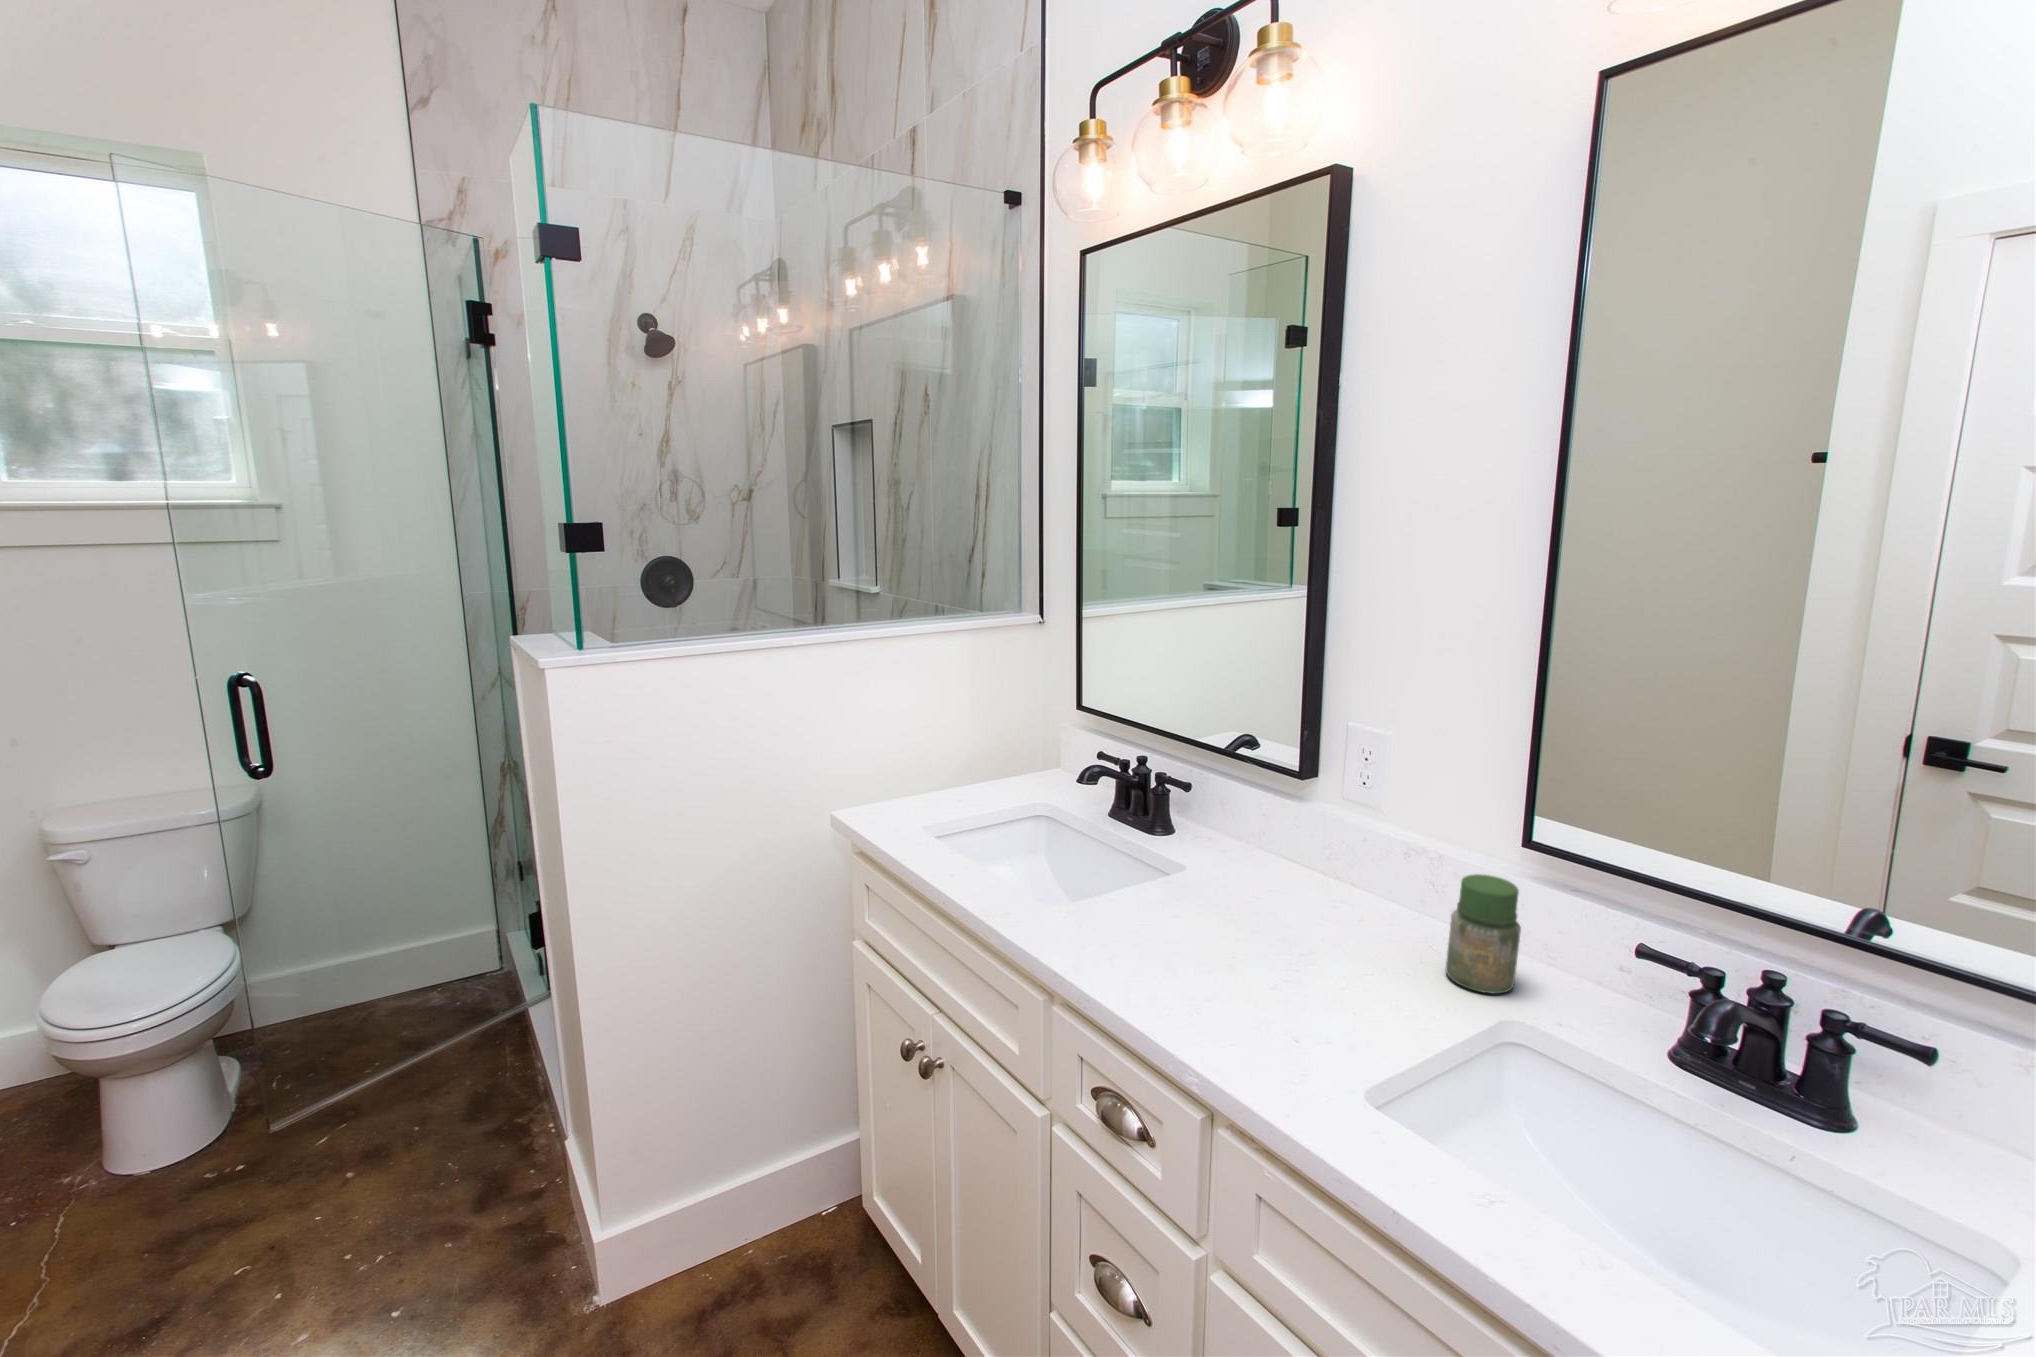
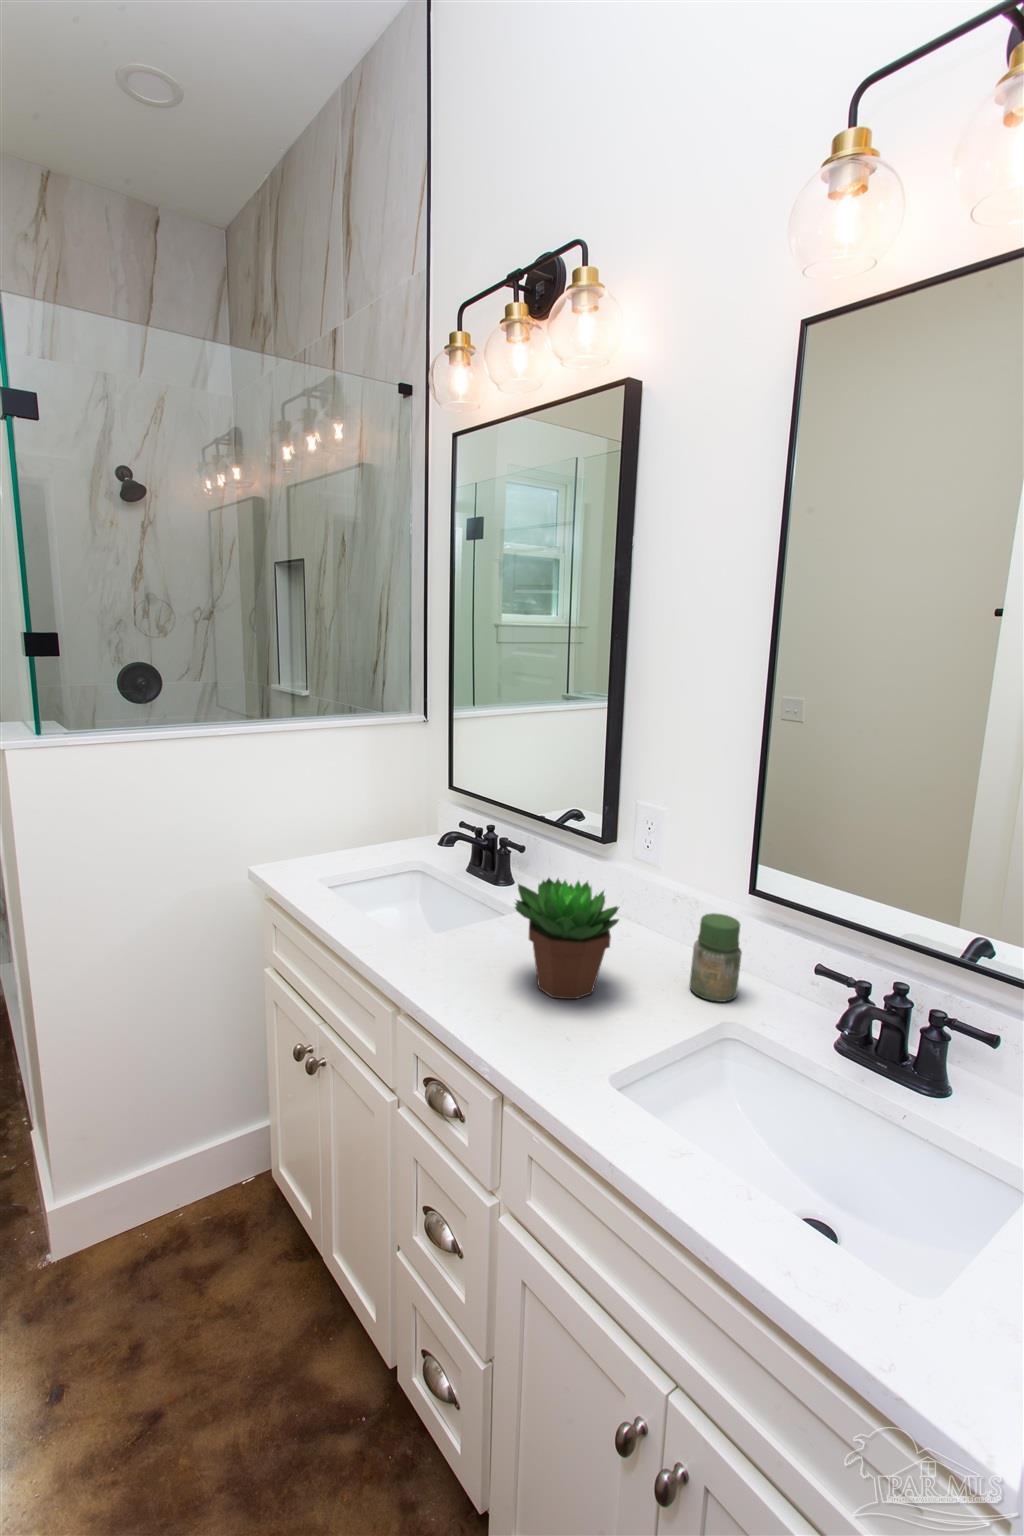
succulent plant: none [1204,825,1355,988] -> present [515,878,619,999]

